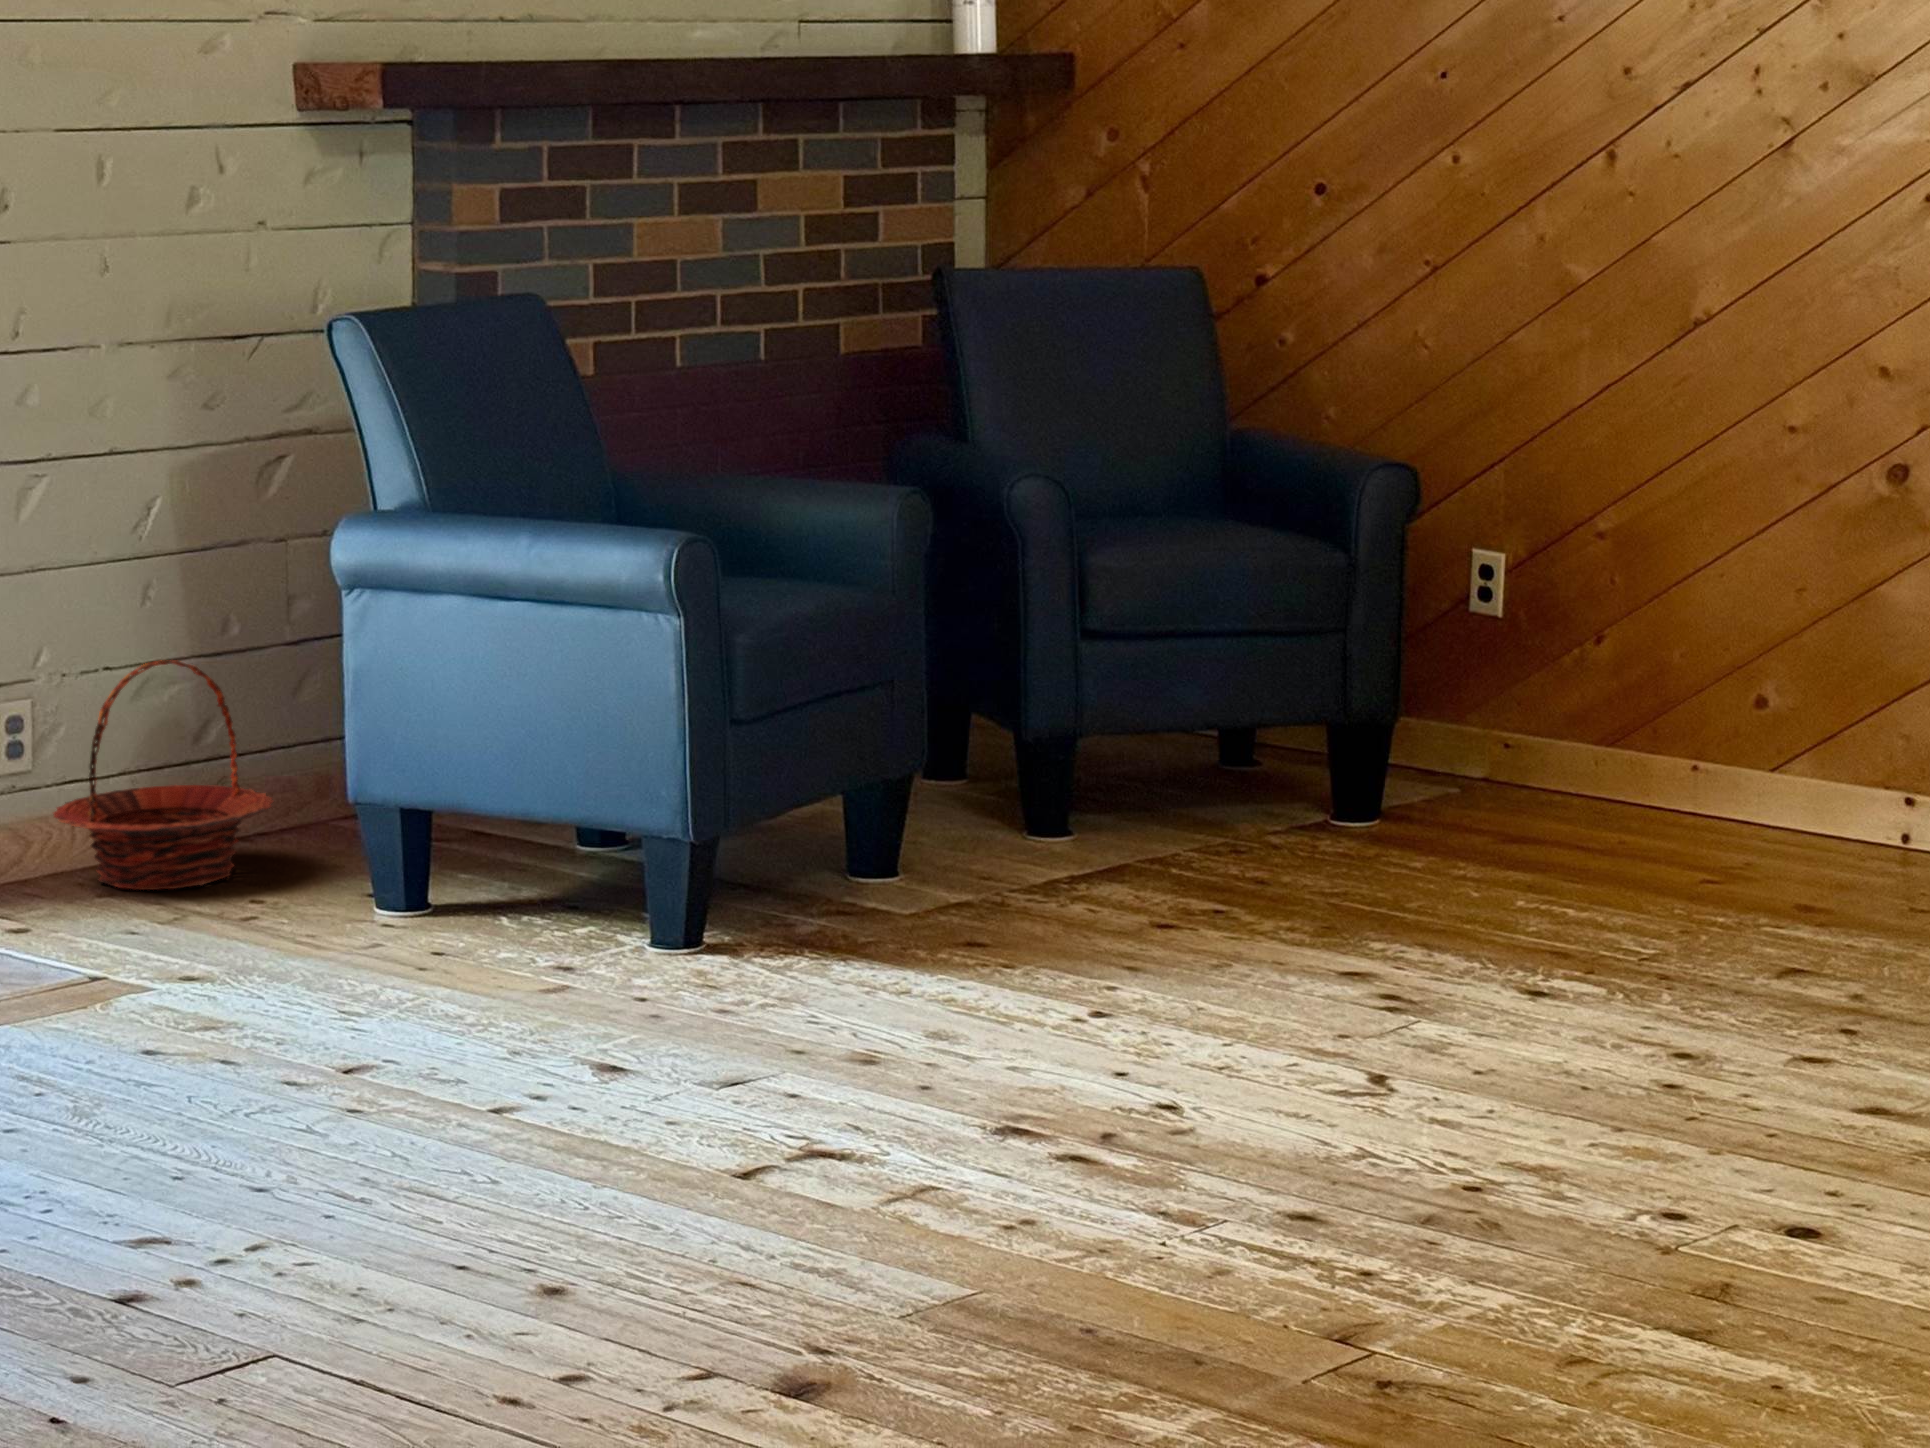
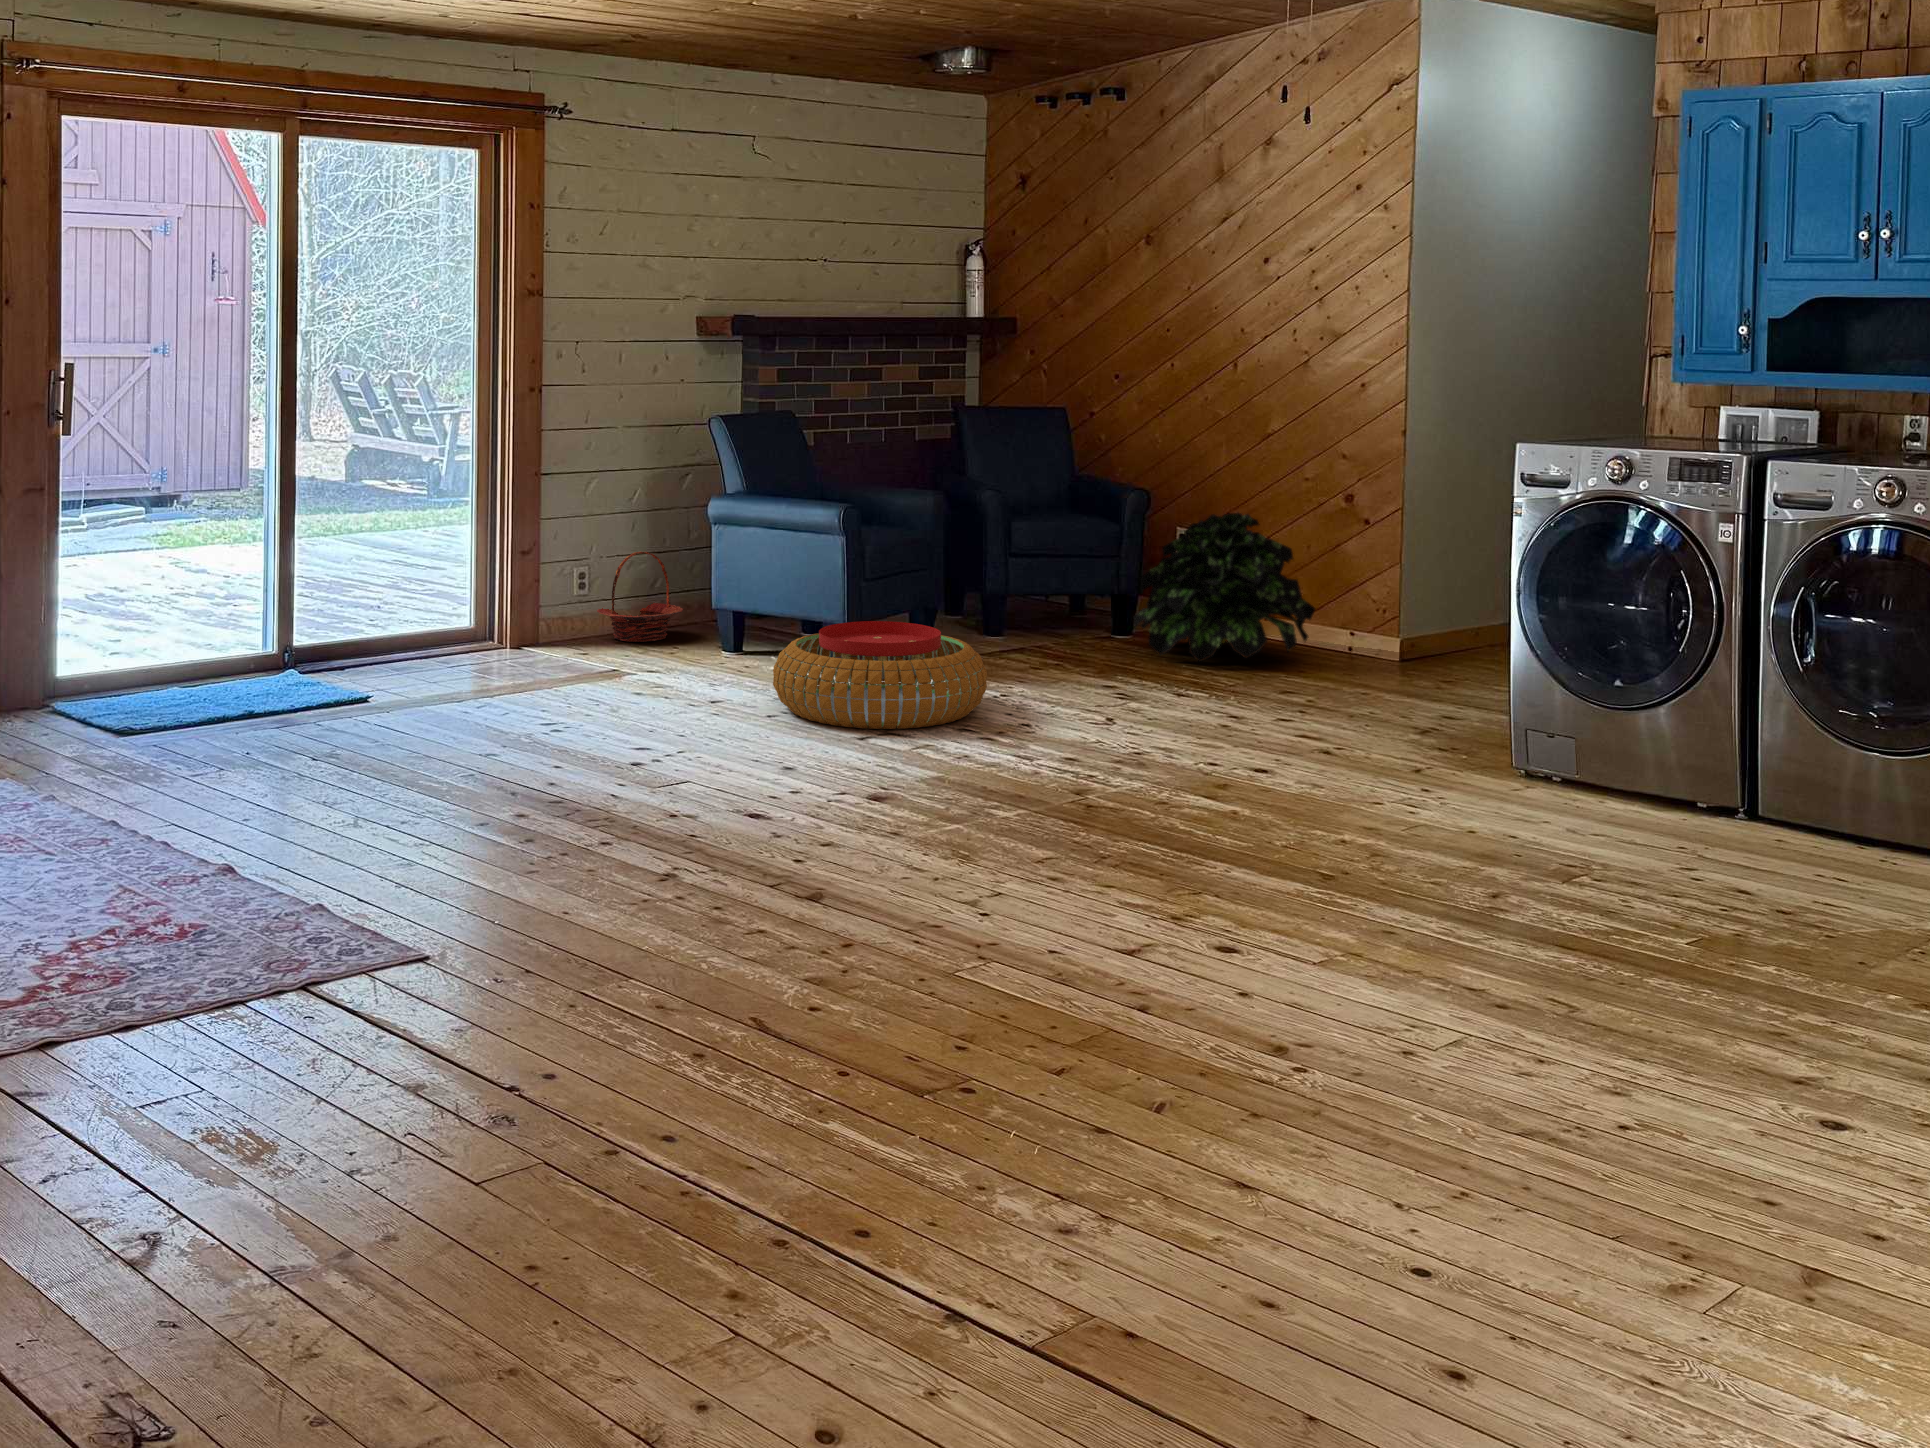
potted plant: none [1388,519,1825,895] -> present [1133,513,1315,662]
pouf: none [508,843,1062,1141] -> present [773,621,987,729]

